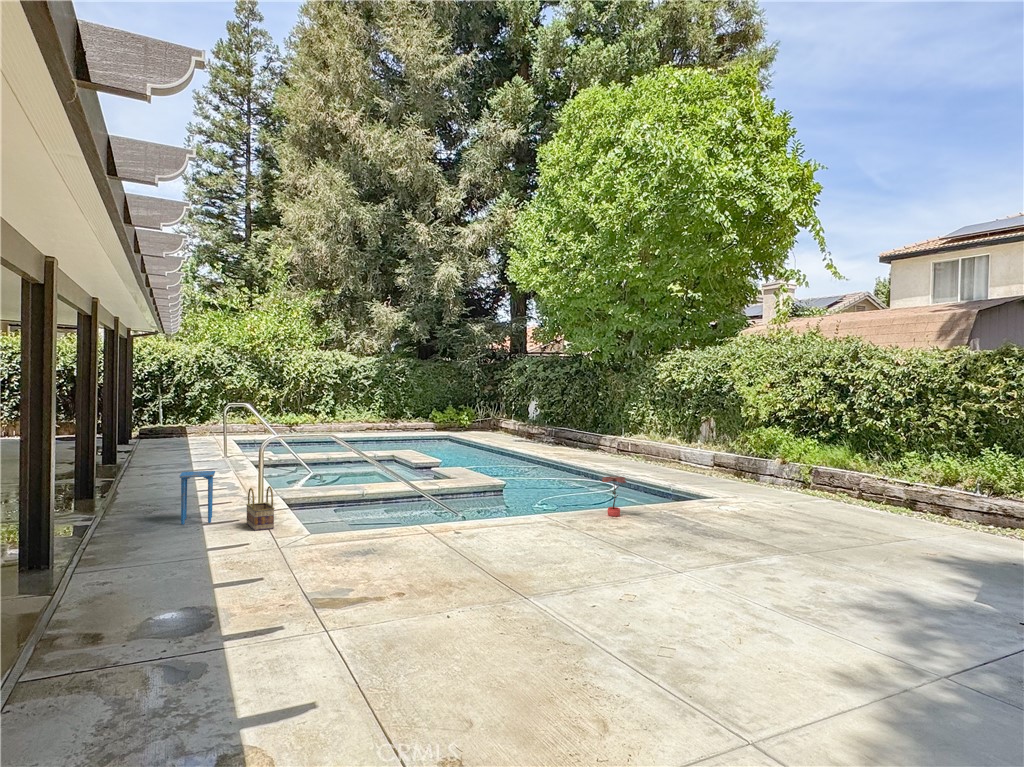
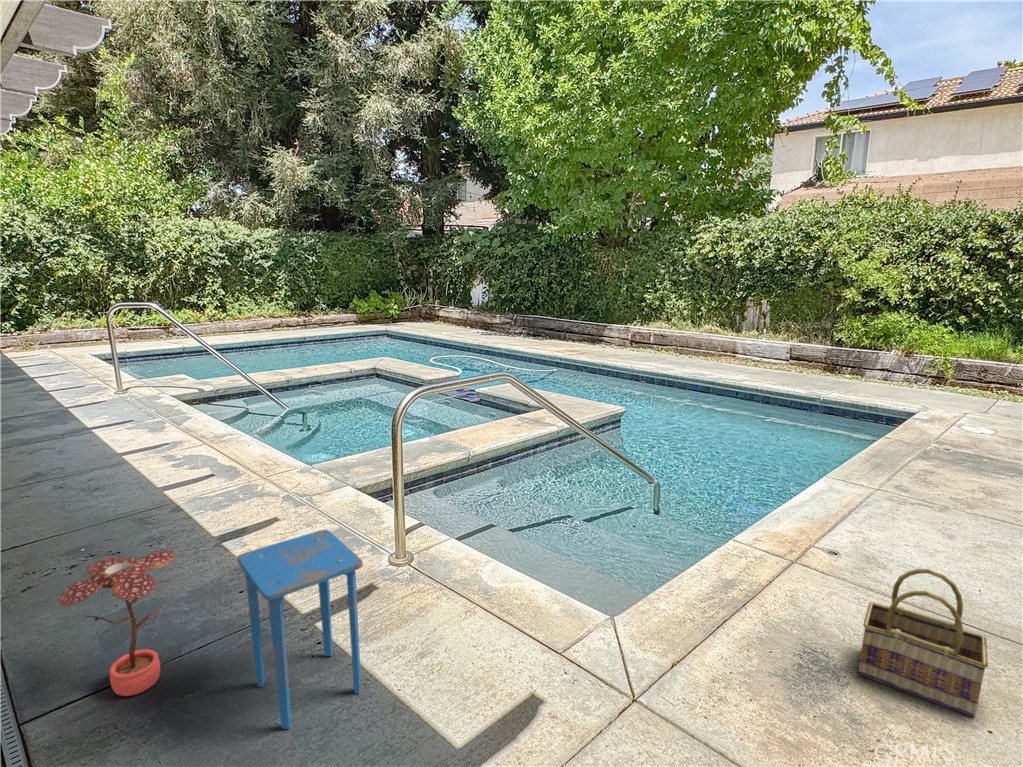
potted plant: present [602,476,626,517] -> present [58,550,175,696]
basket: present [246,486,275,531] -> present [858,569,988,717]

